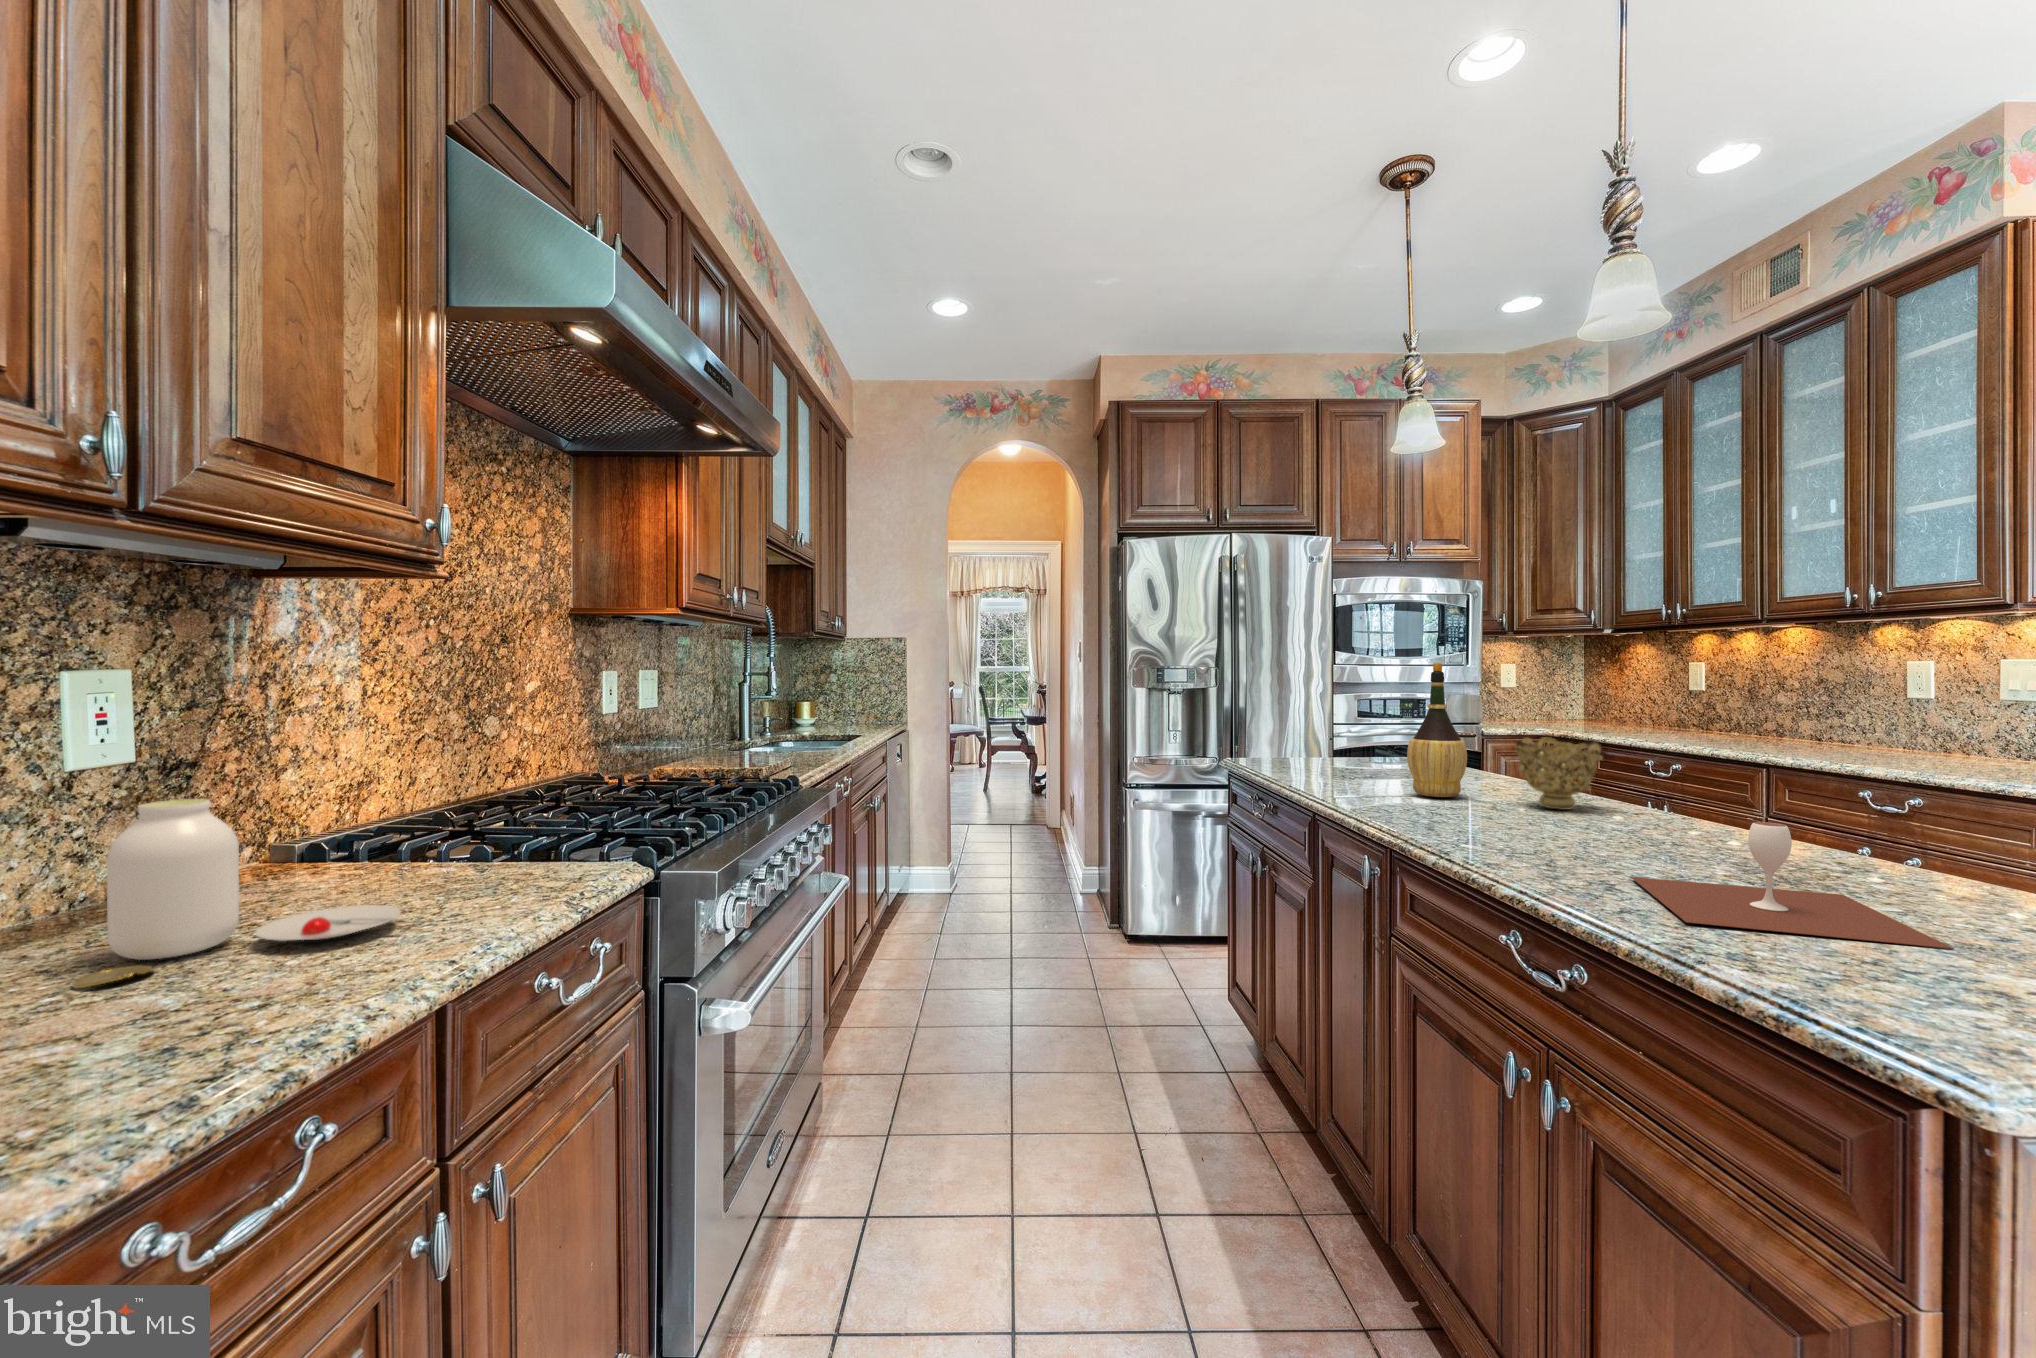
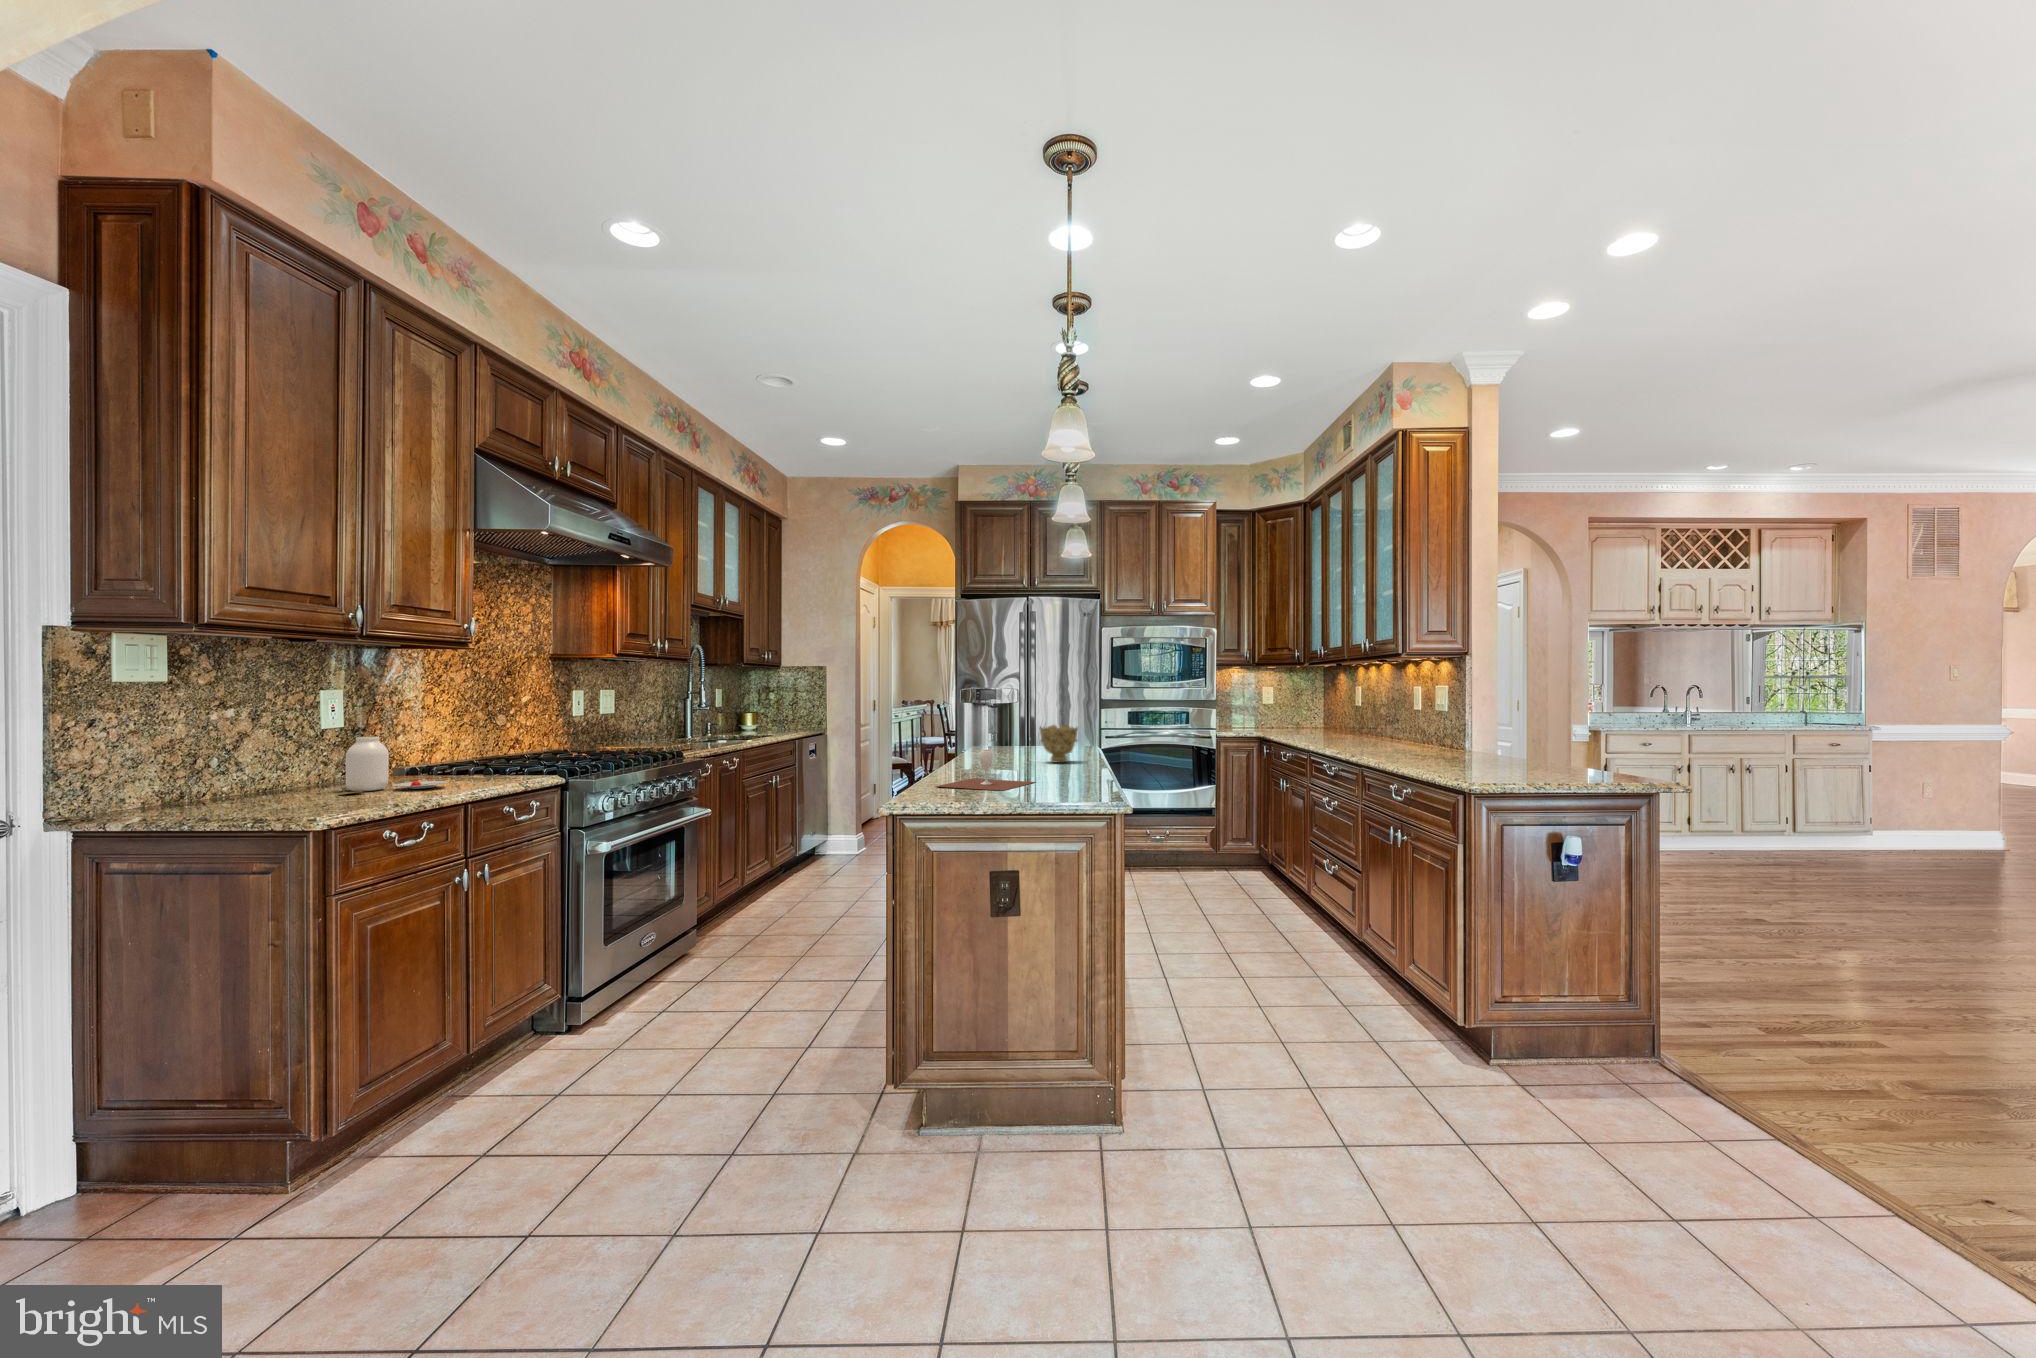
wine bottle: present [1407,663,1467,797] -> none [1004,684,1034,759]

